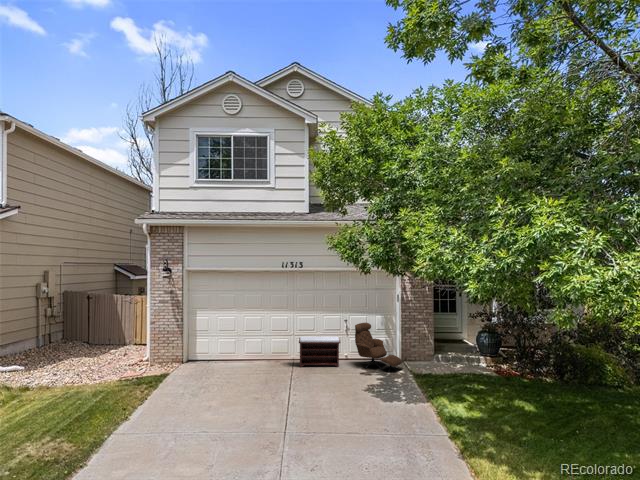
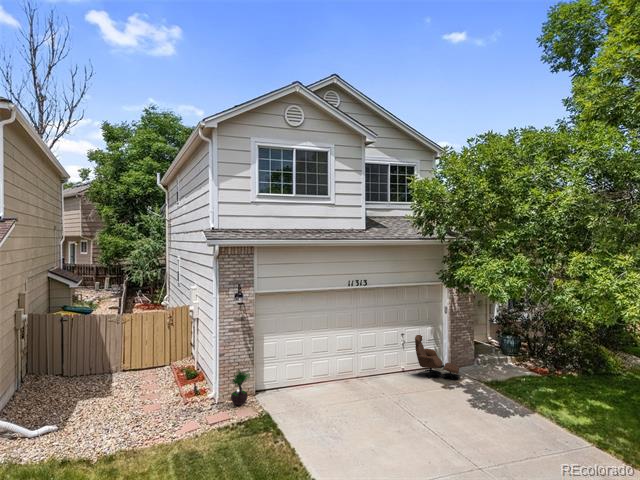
potted tree: none [150,336,172,370] -> present [231,371,249,405]
bench: present [299,337,340,367] -> none [364,350,406,384]

